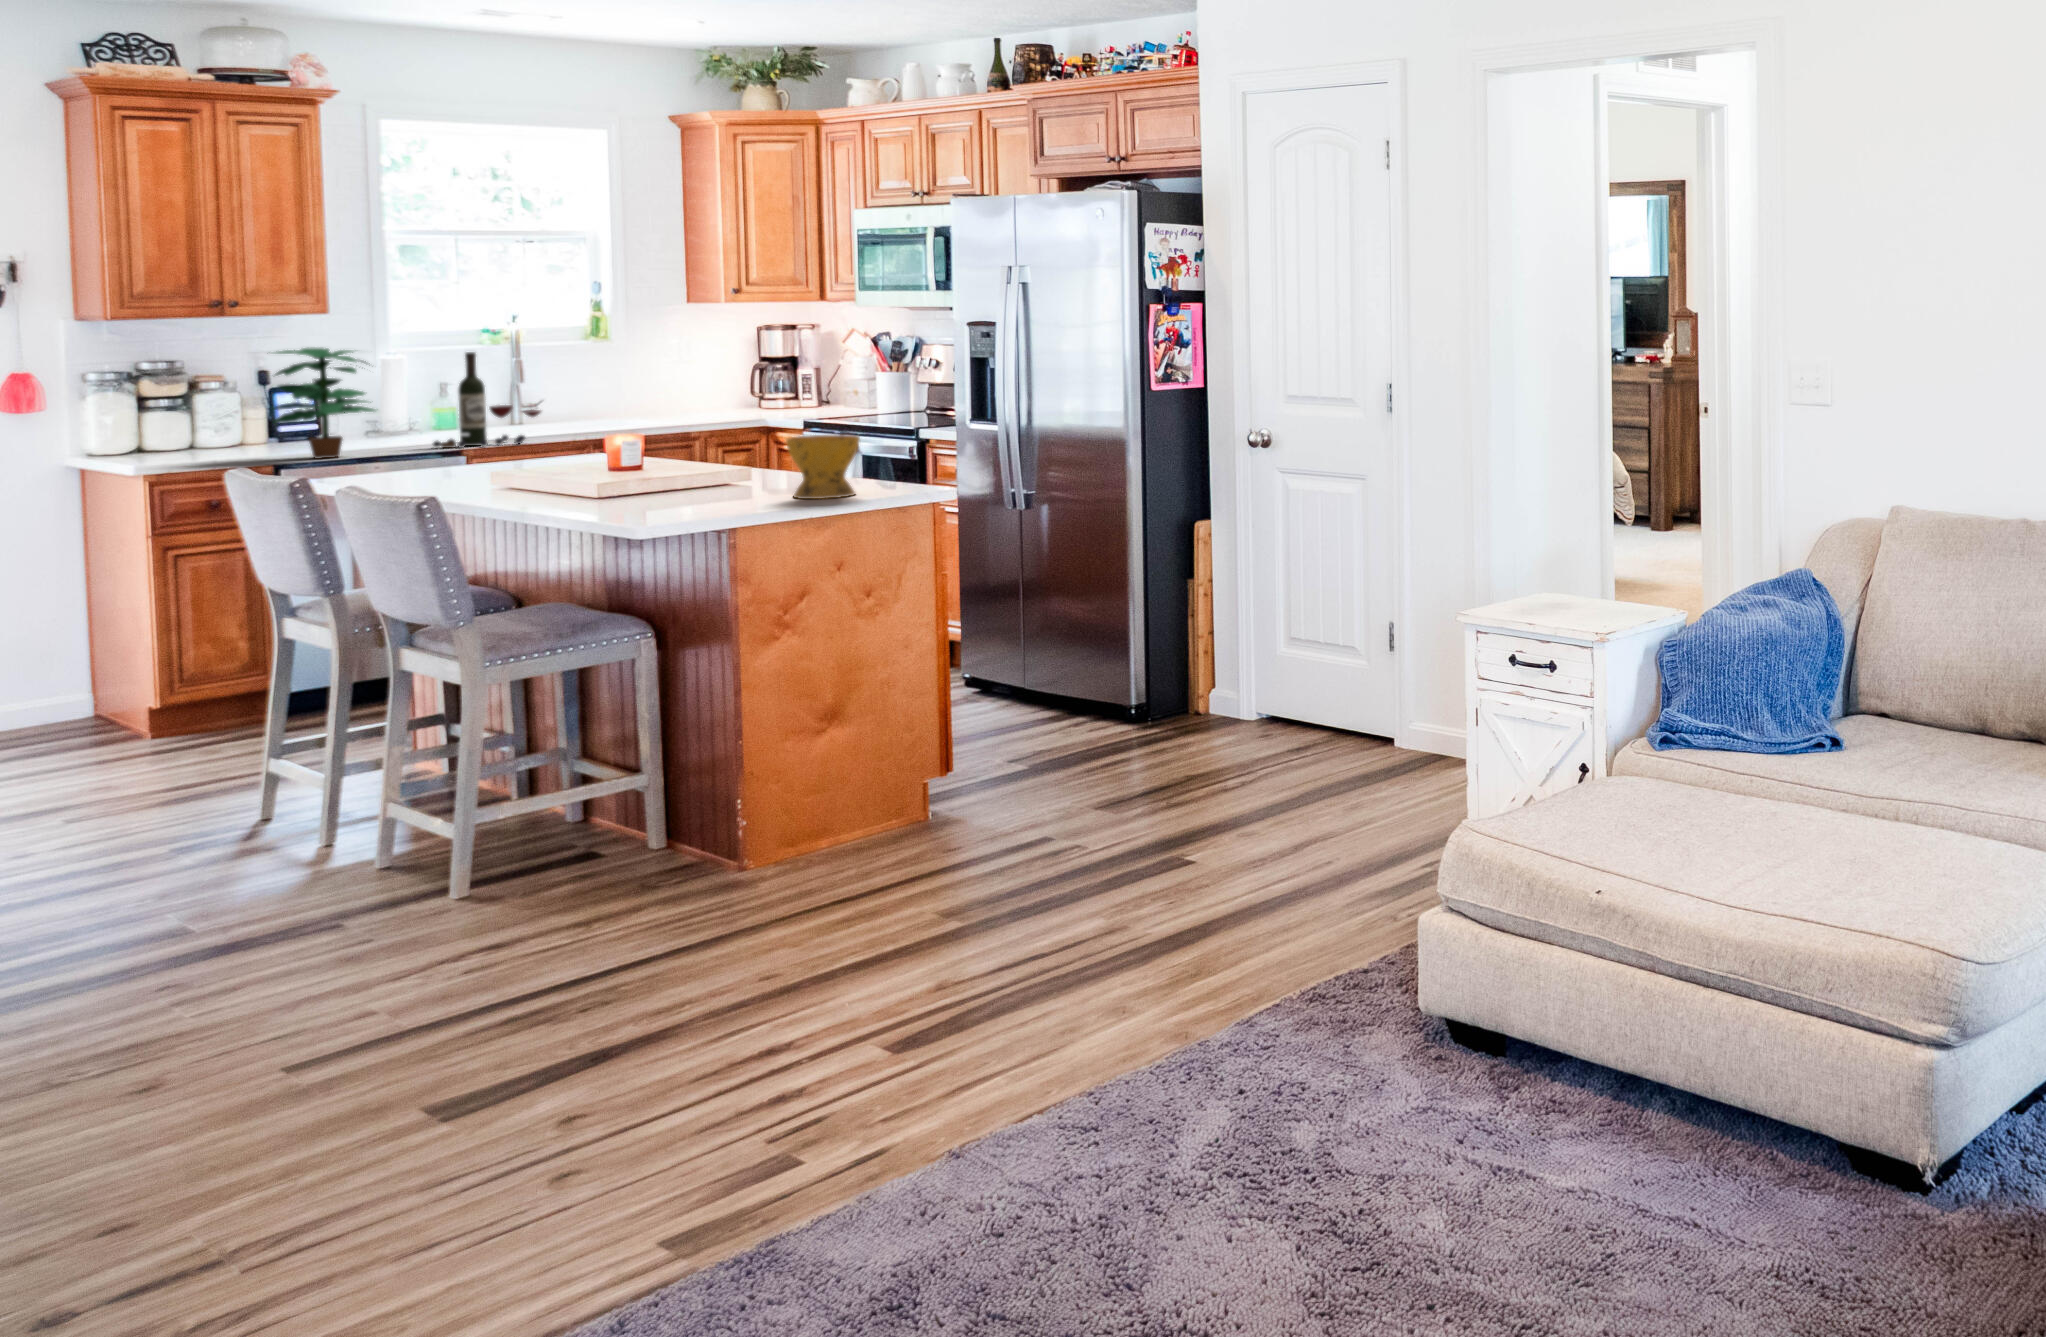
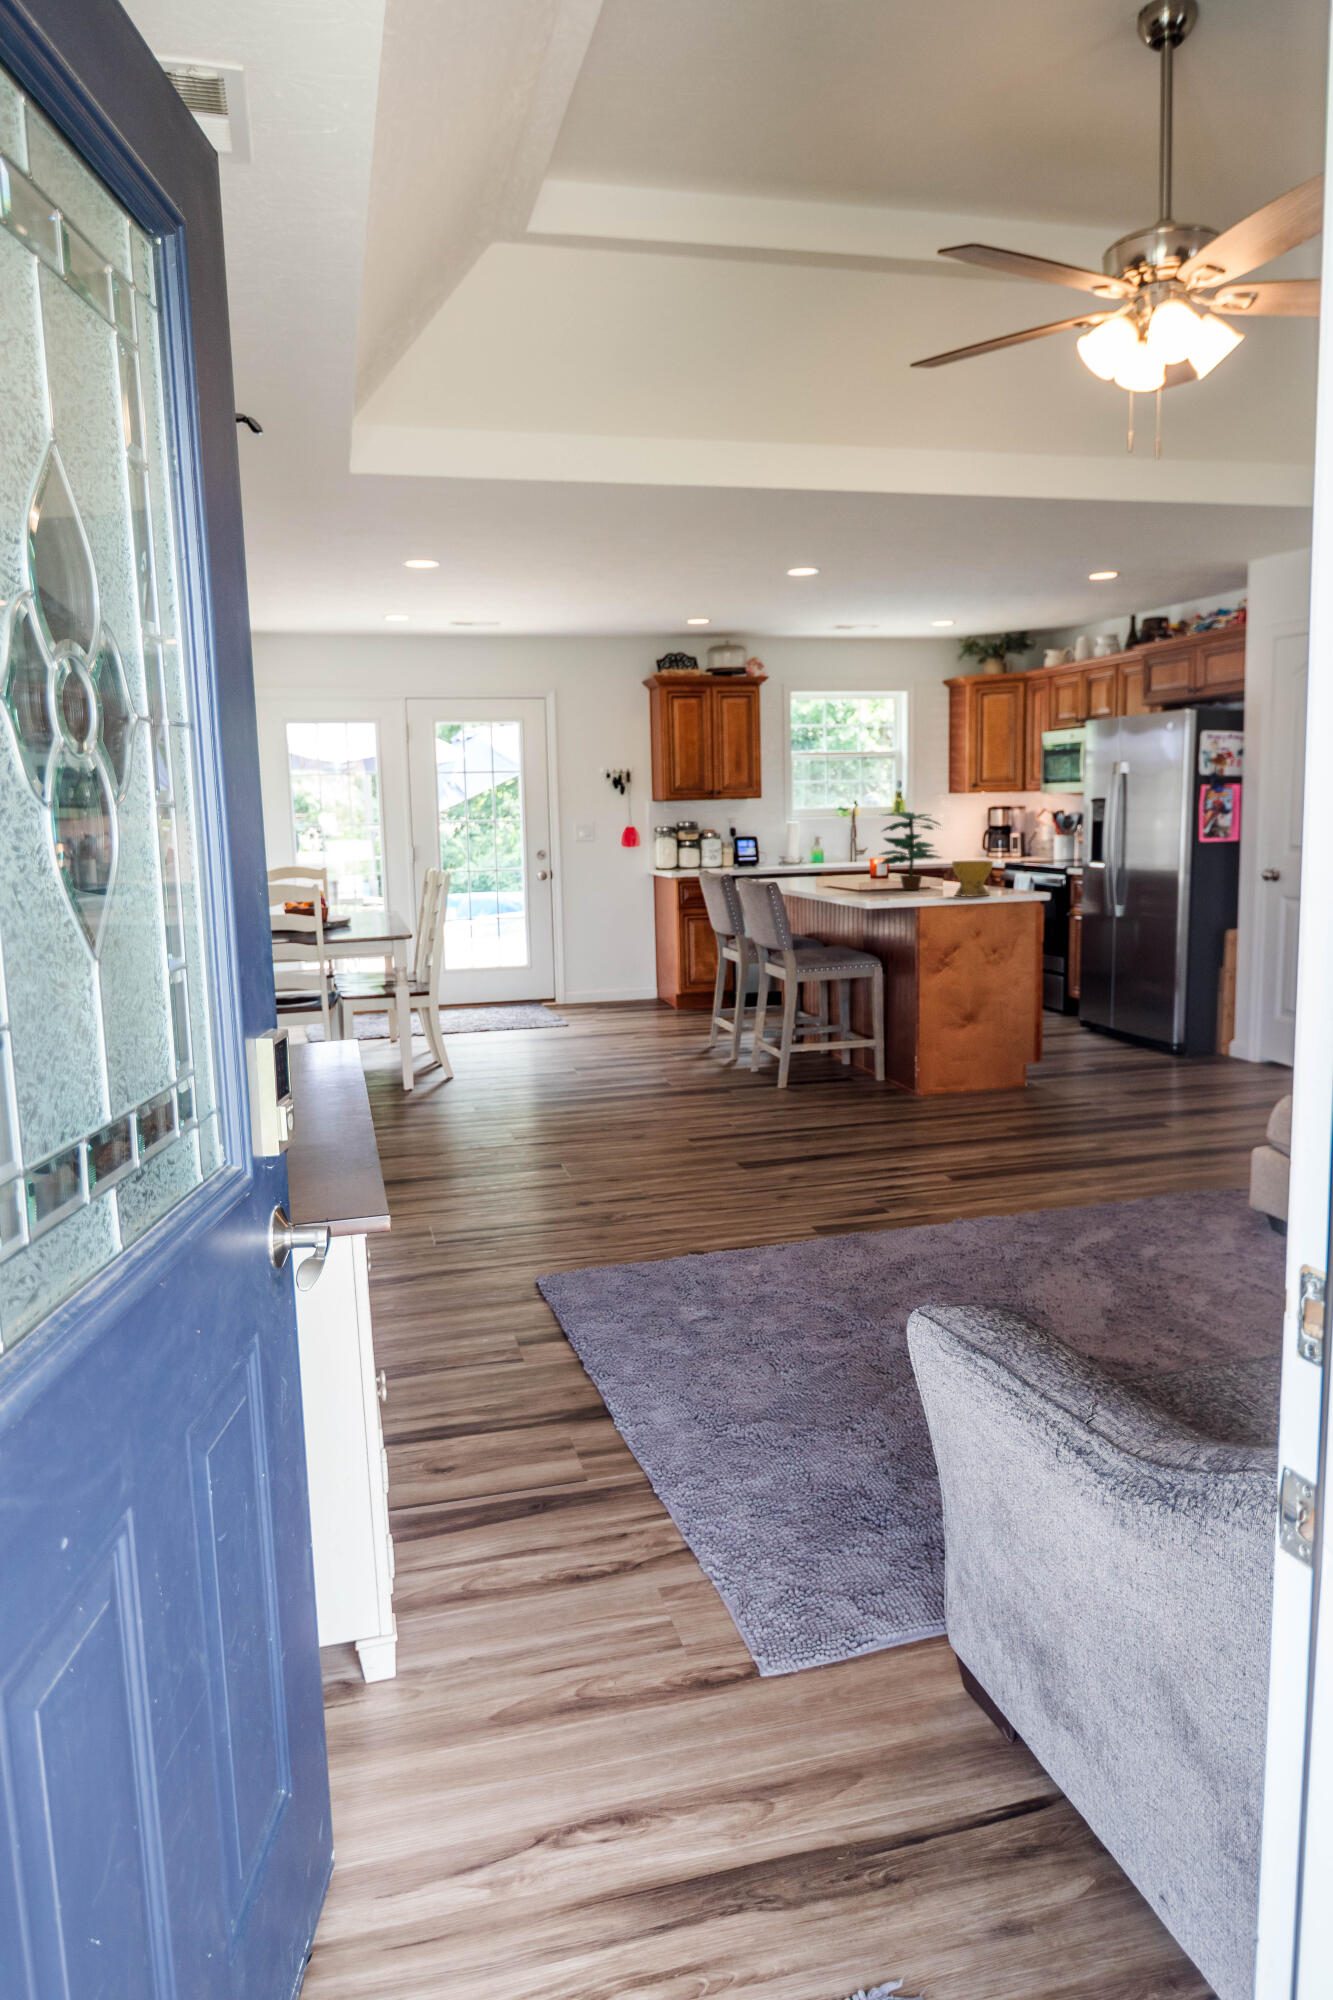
potted plant: present [272,348,375,459] -> present [881,812,940,890]
wine bottle: present [433,352,541,448] -> none [807,819,863,872]

